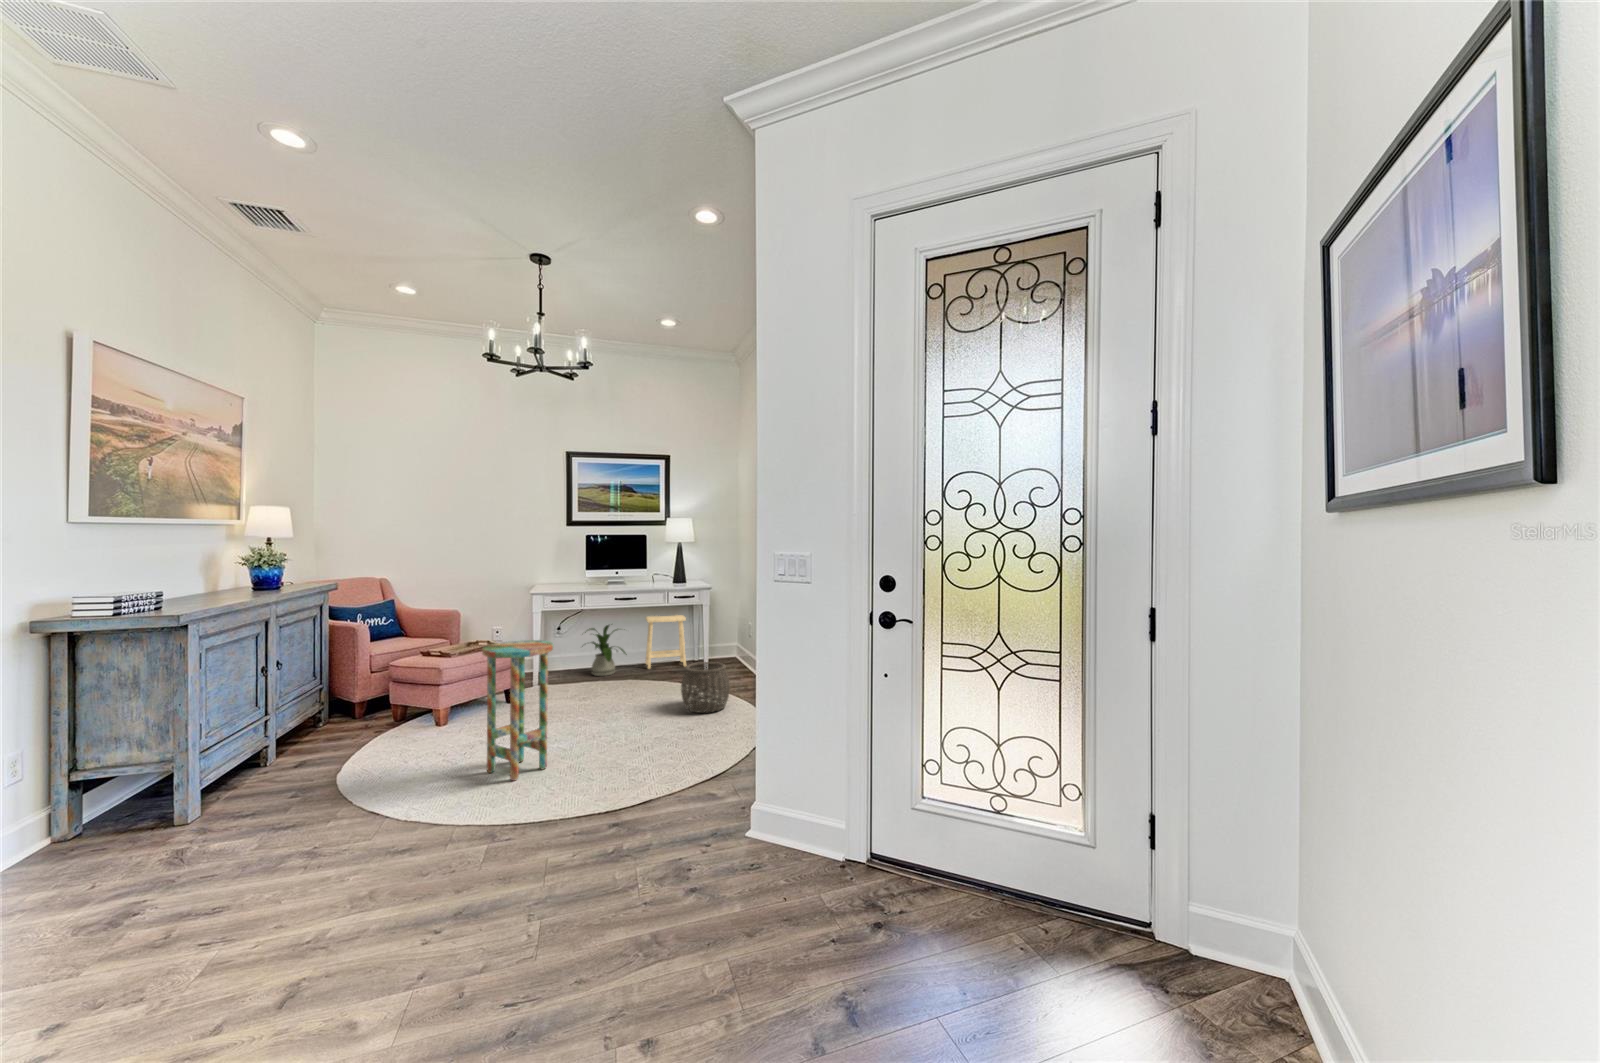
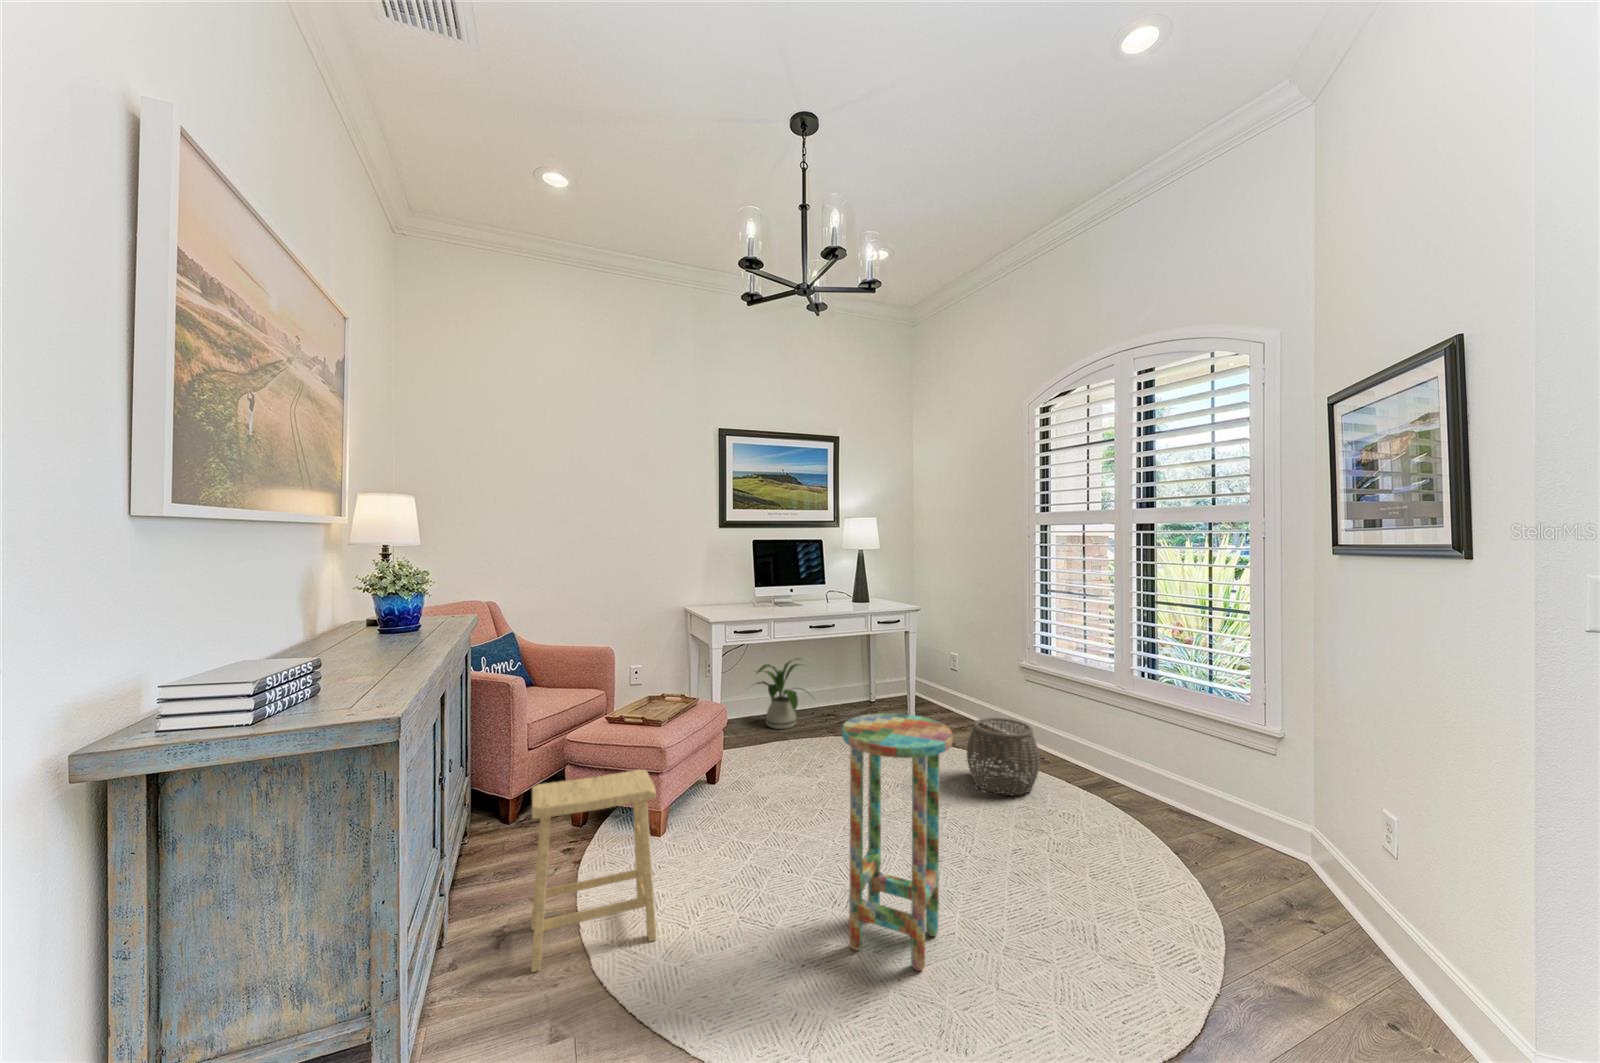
footstool: present [645,615,686,669] -> present [531,770,657,972]

